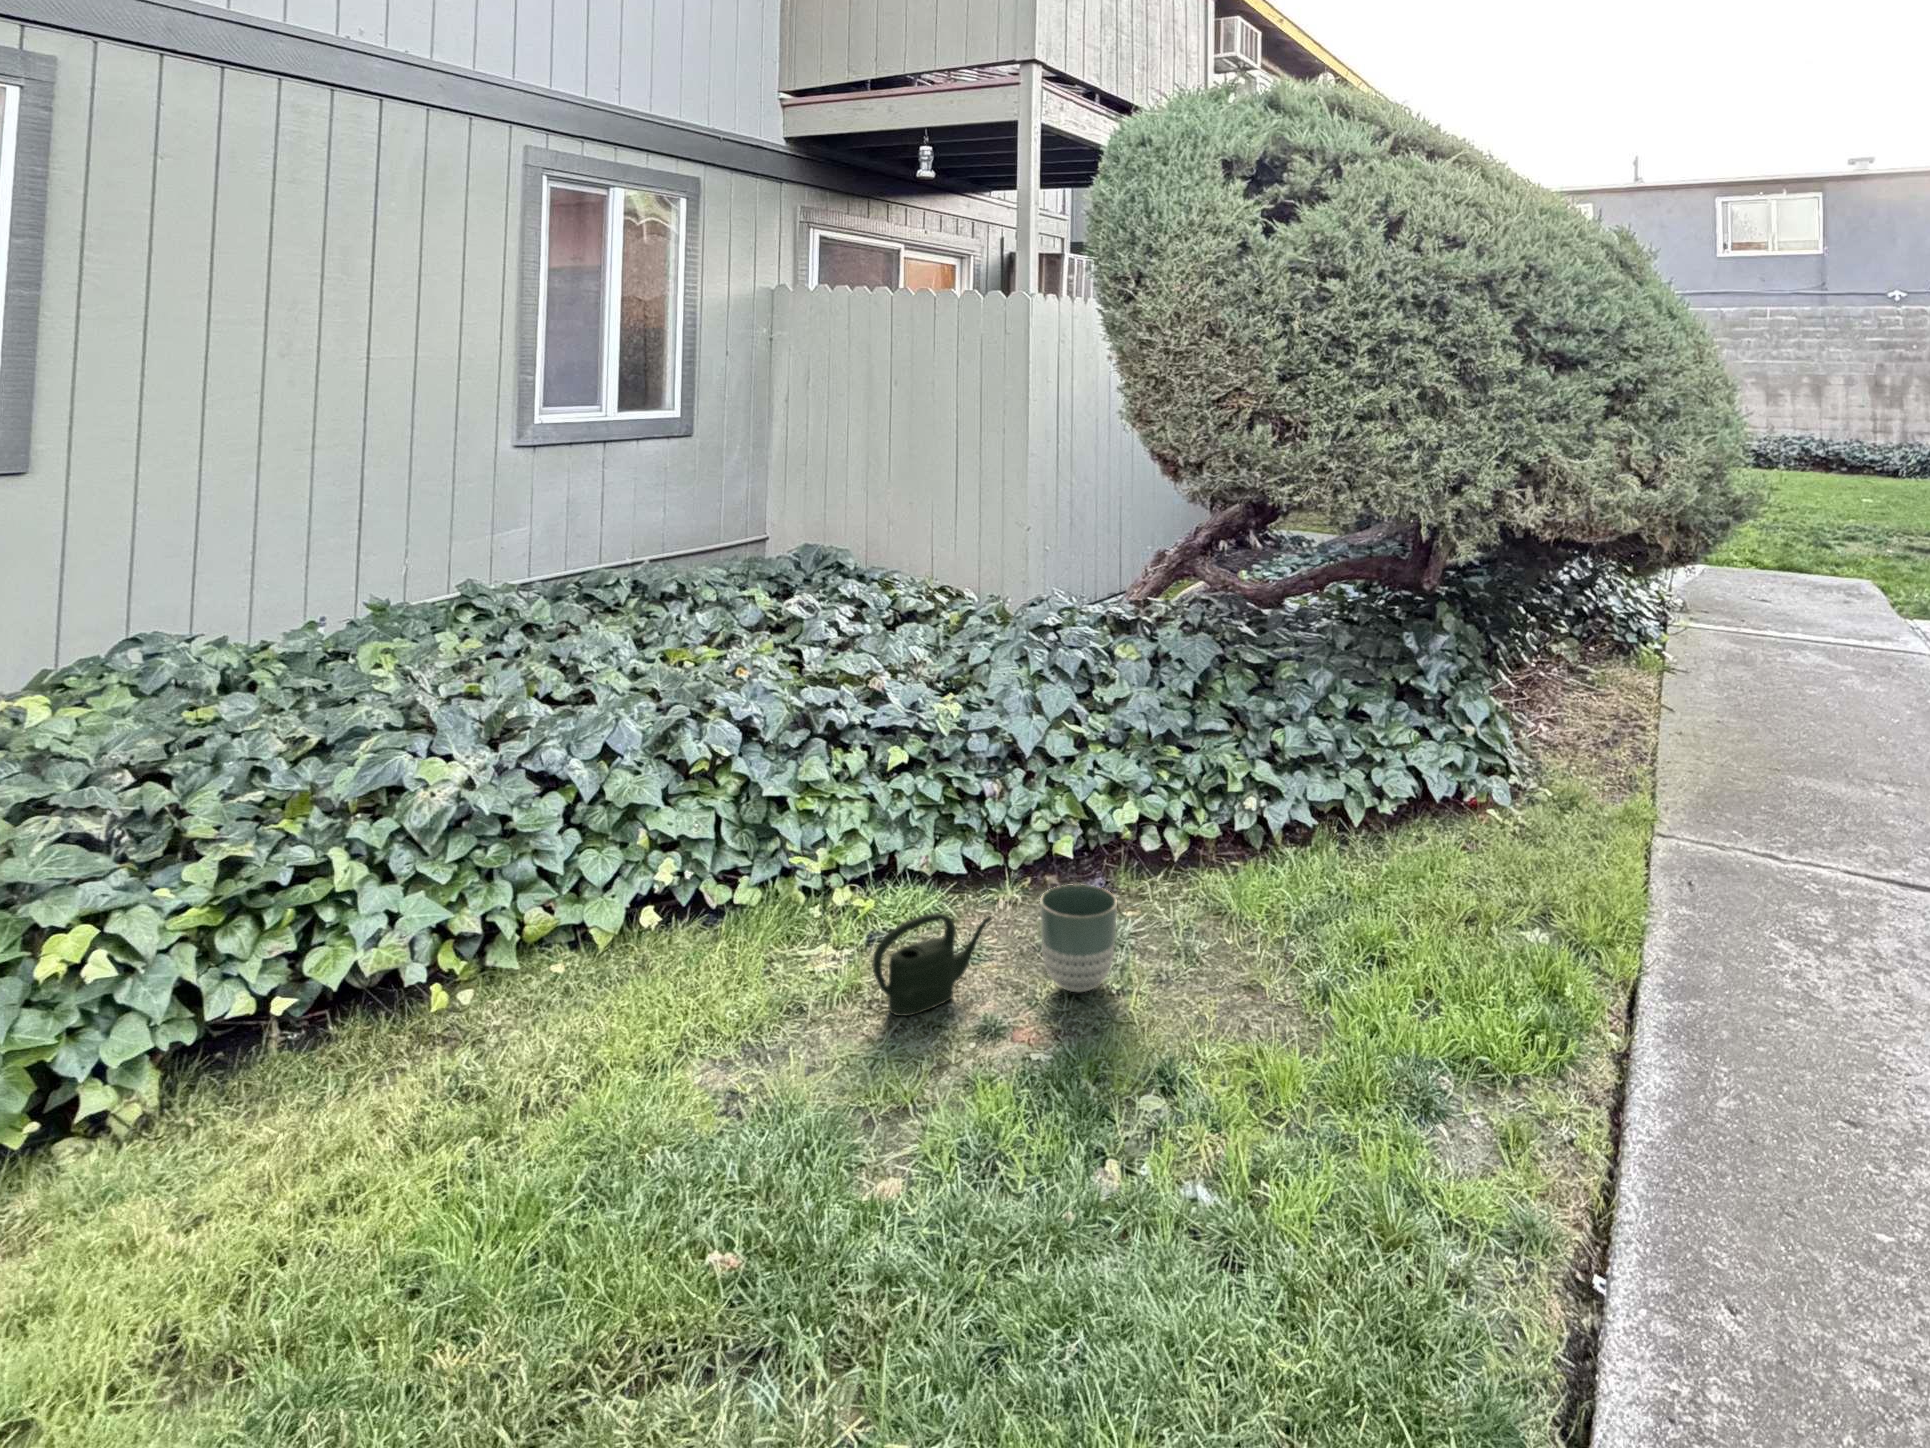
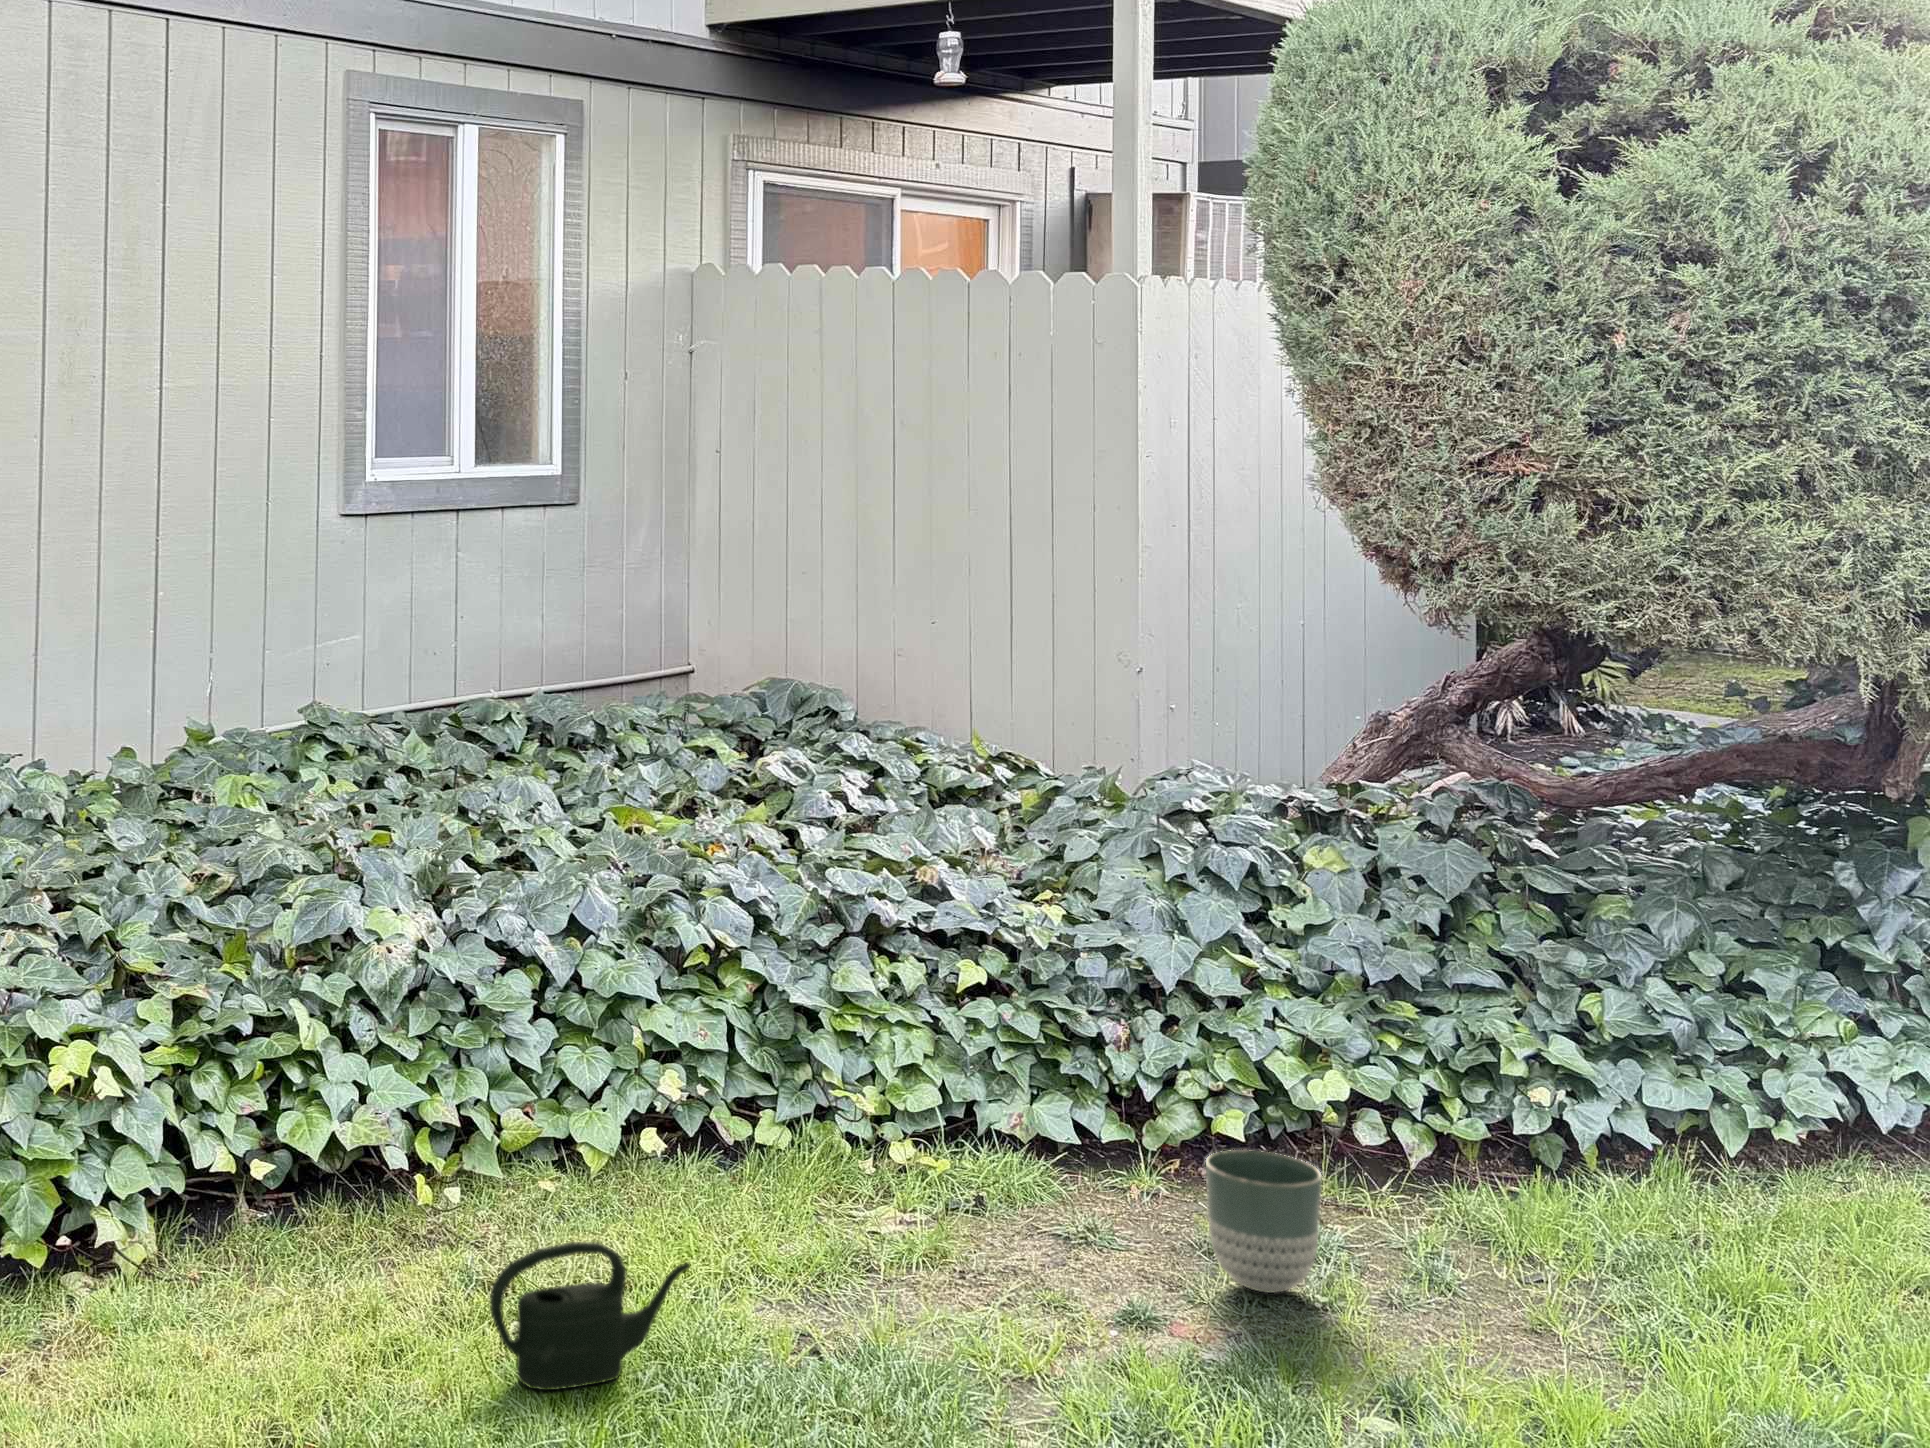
watering can: present [873,913,992,1016] -> present [490,1242,690,1390]

